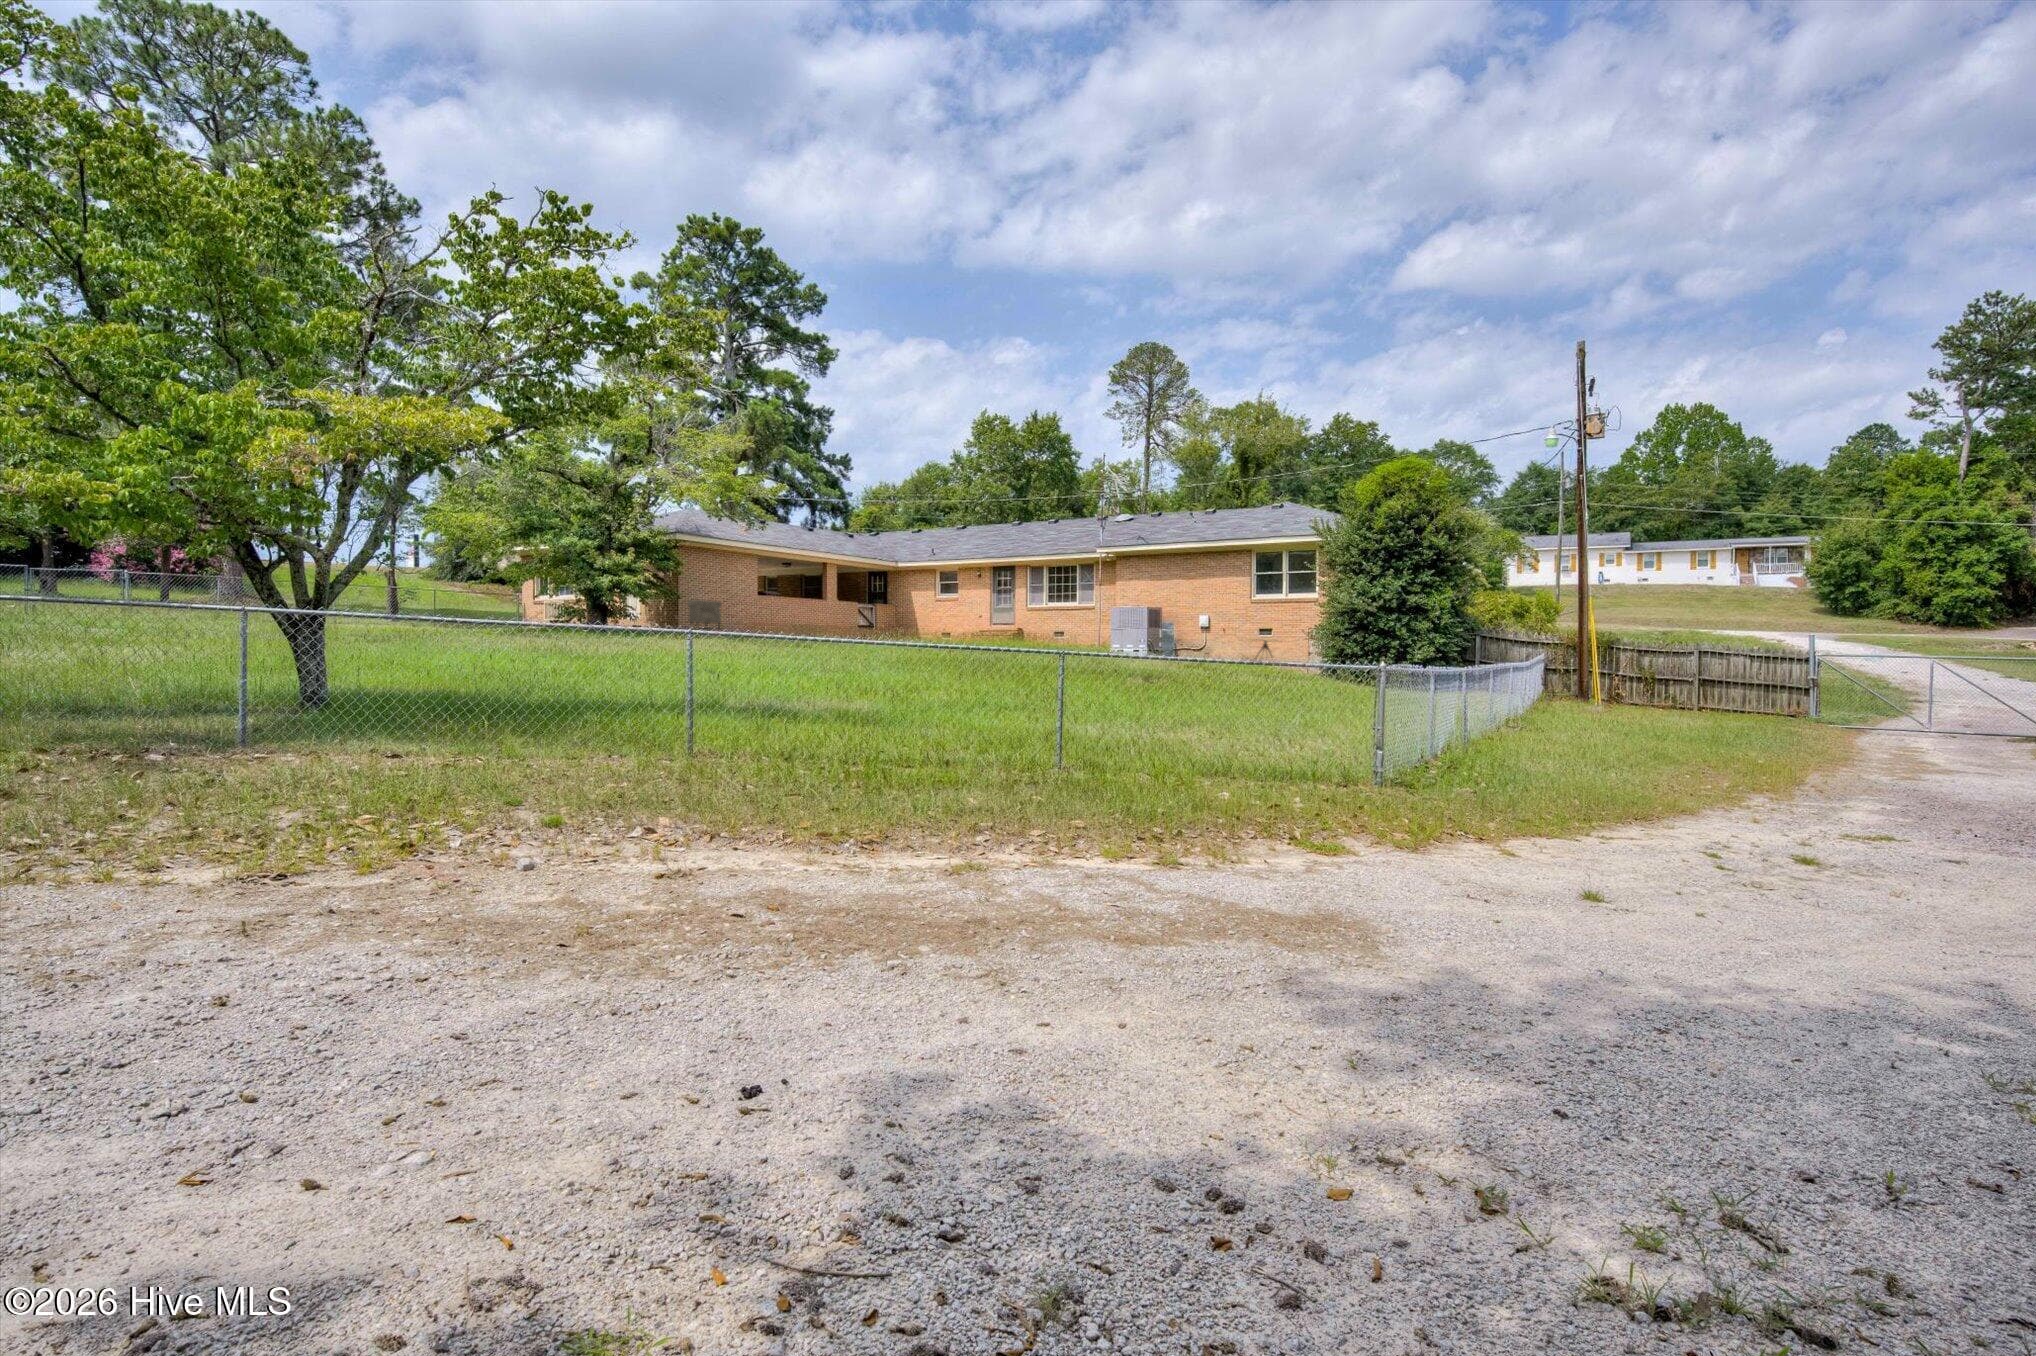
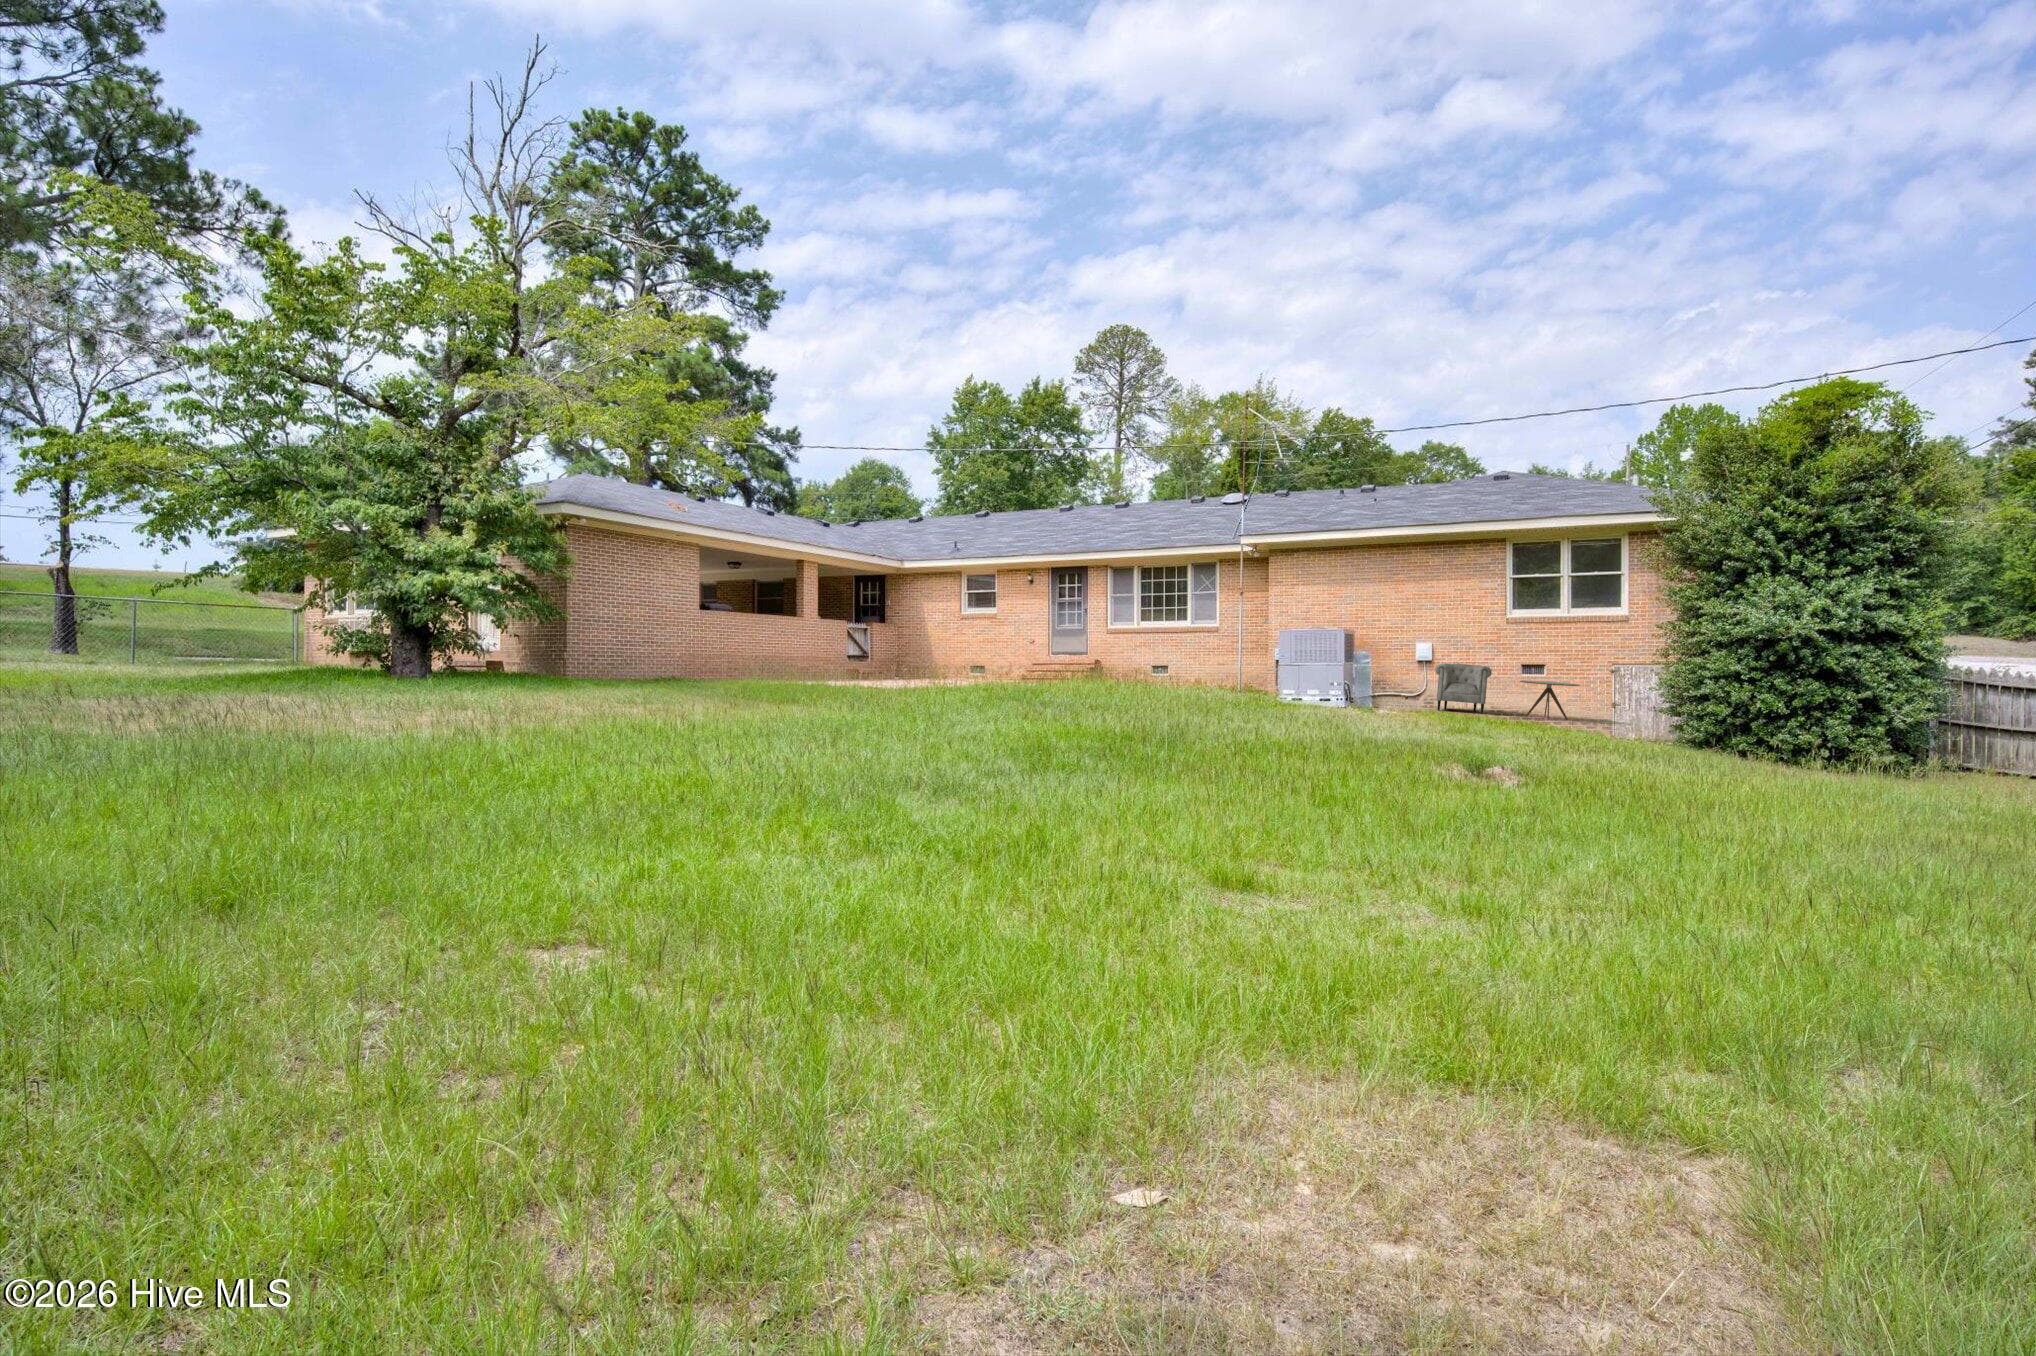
chair: present [688,600,722,627] -> present [1435,664,1492,714]

